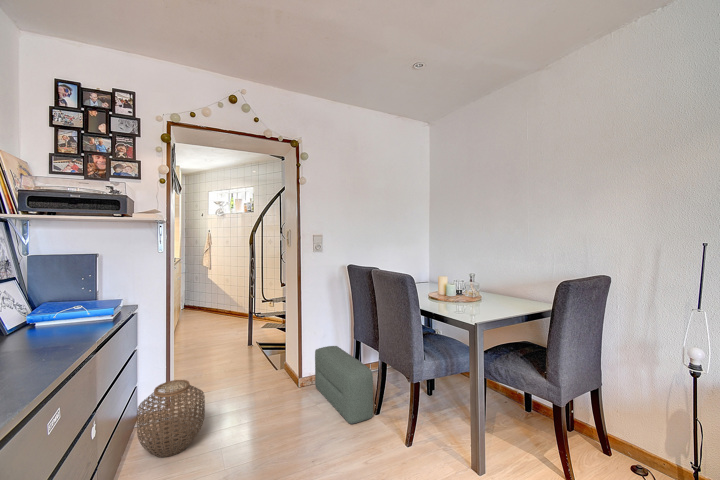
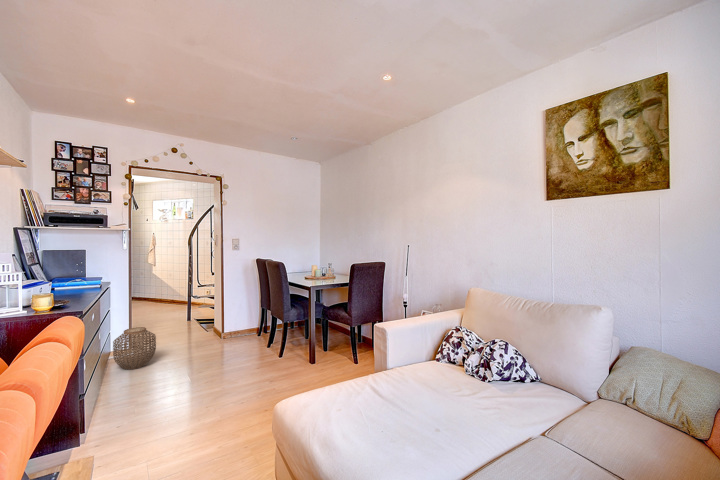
pouf: present [315,346,373,424] -> none [233,312,266,352]

